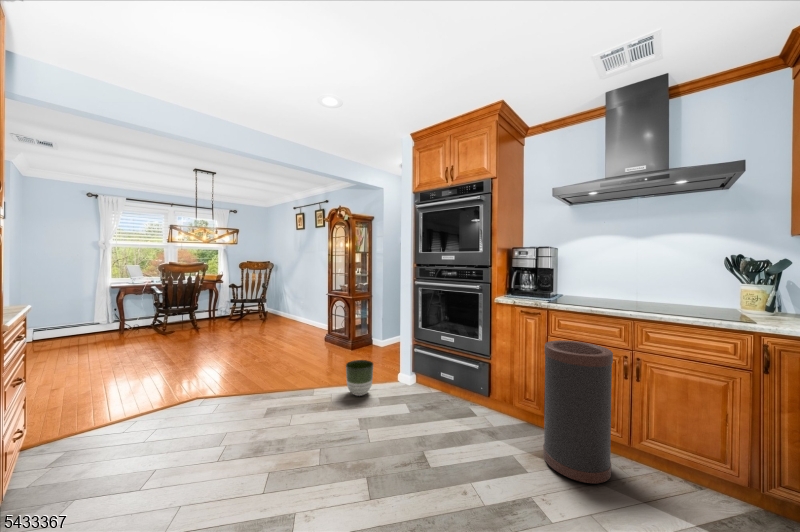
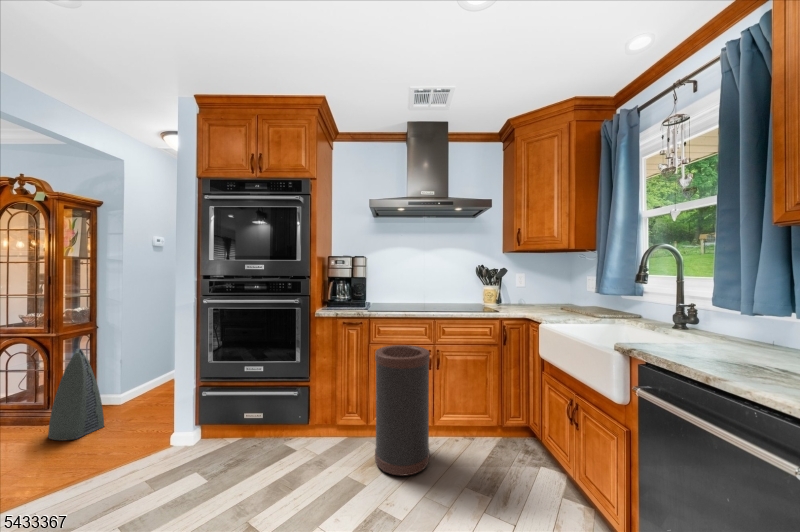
air purifier: none [348,309,371,364] -> present [48,349,104,440]
planter: present [346,360,373,396] -> none [69,430,130,496]

